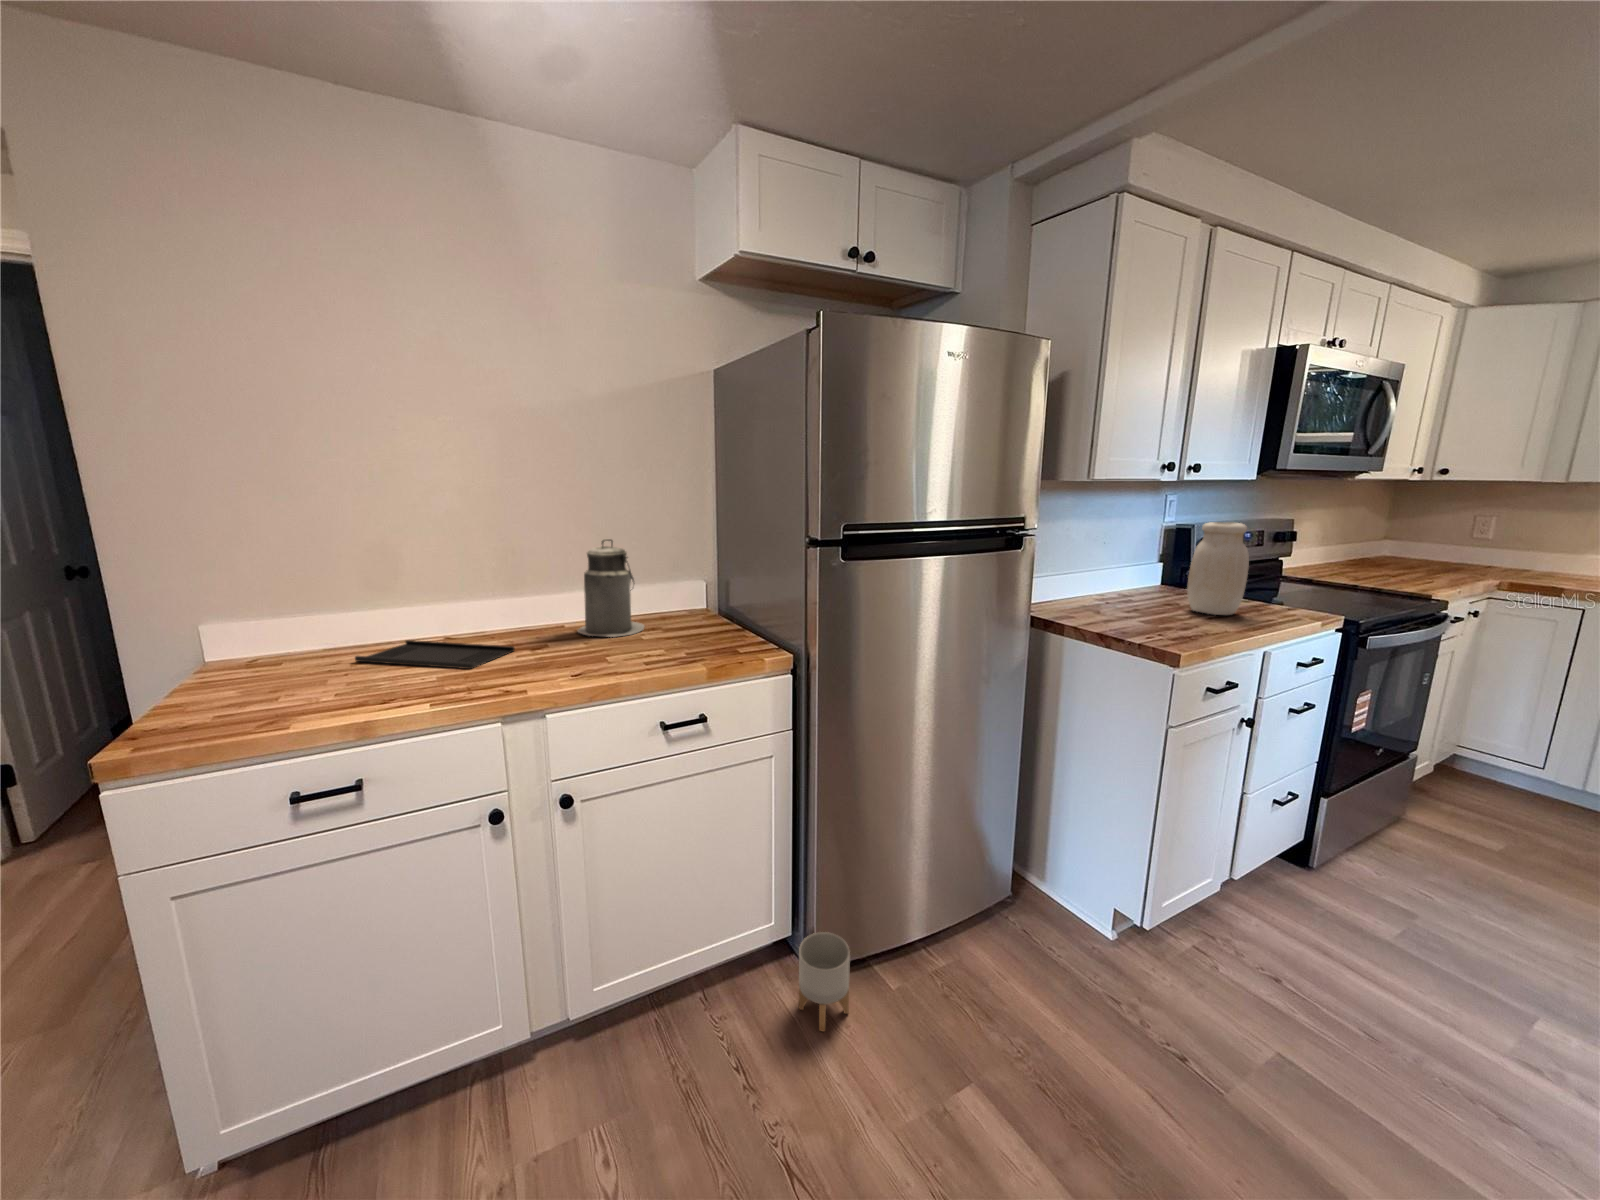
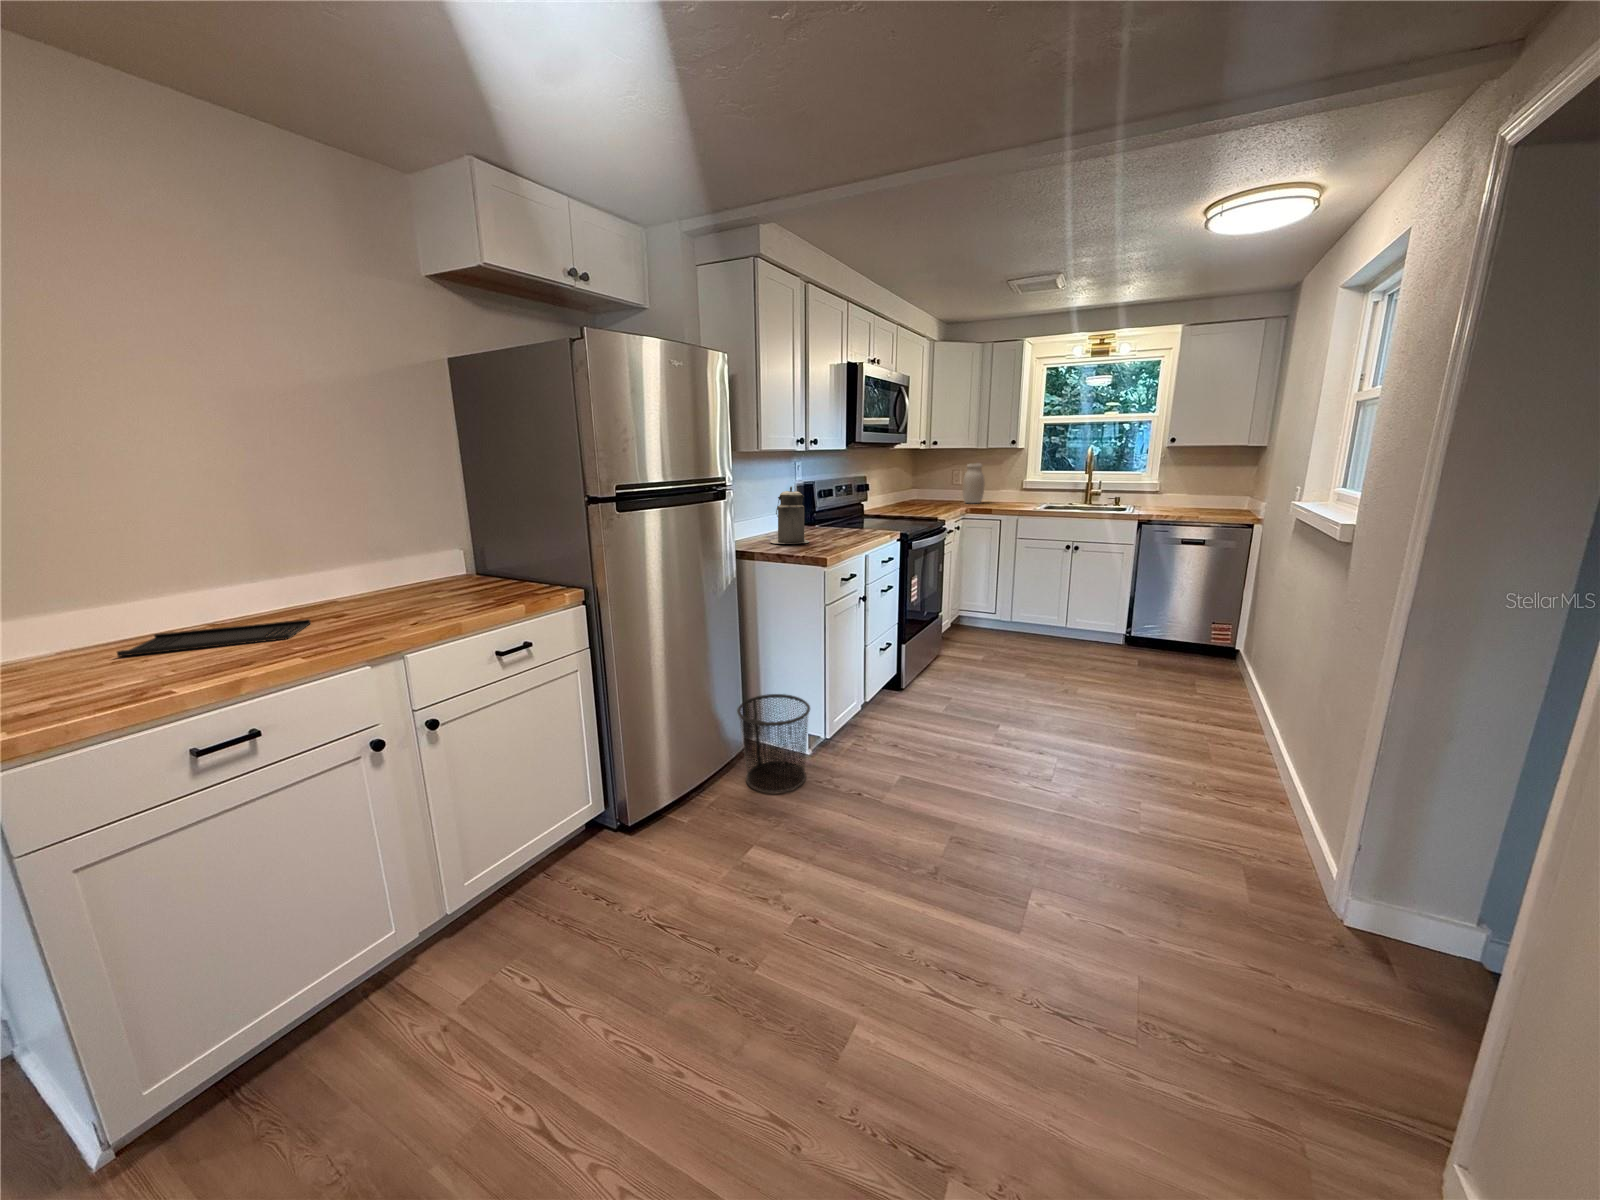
jar: present [1187,522,1249,615] -> present [962,463,985,503]
canister: present [577,539,644,637] -> present [771,486,809,544]
waste bin: none [995,835,1115,1003] -> present [737,694,810,794]
planter: present [799,932,850,1031] -> none [621,793,663,858]

